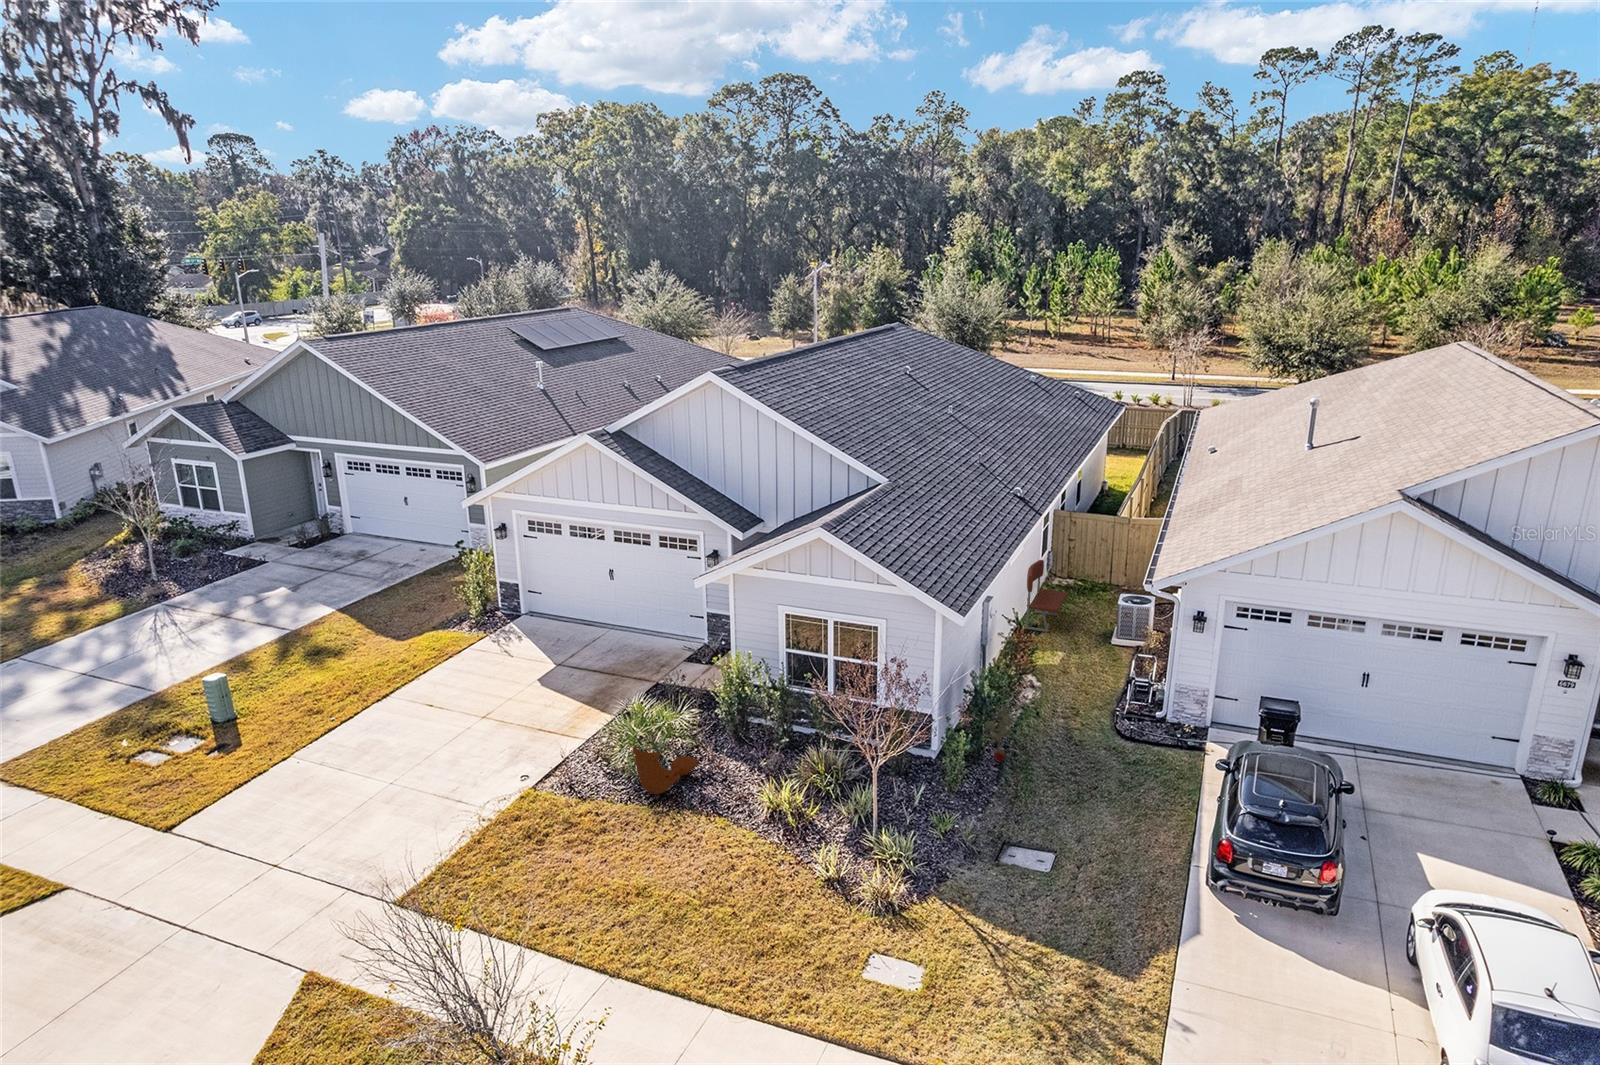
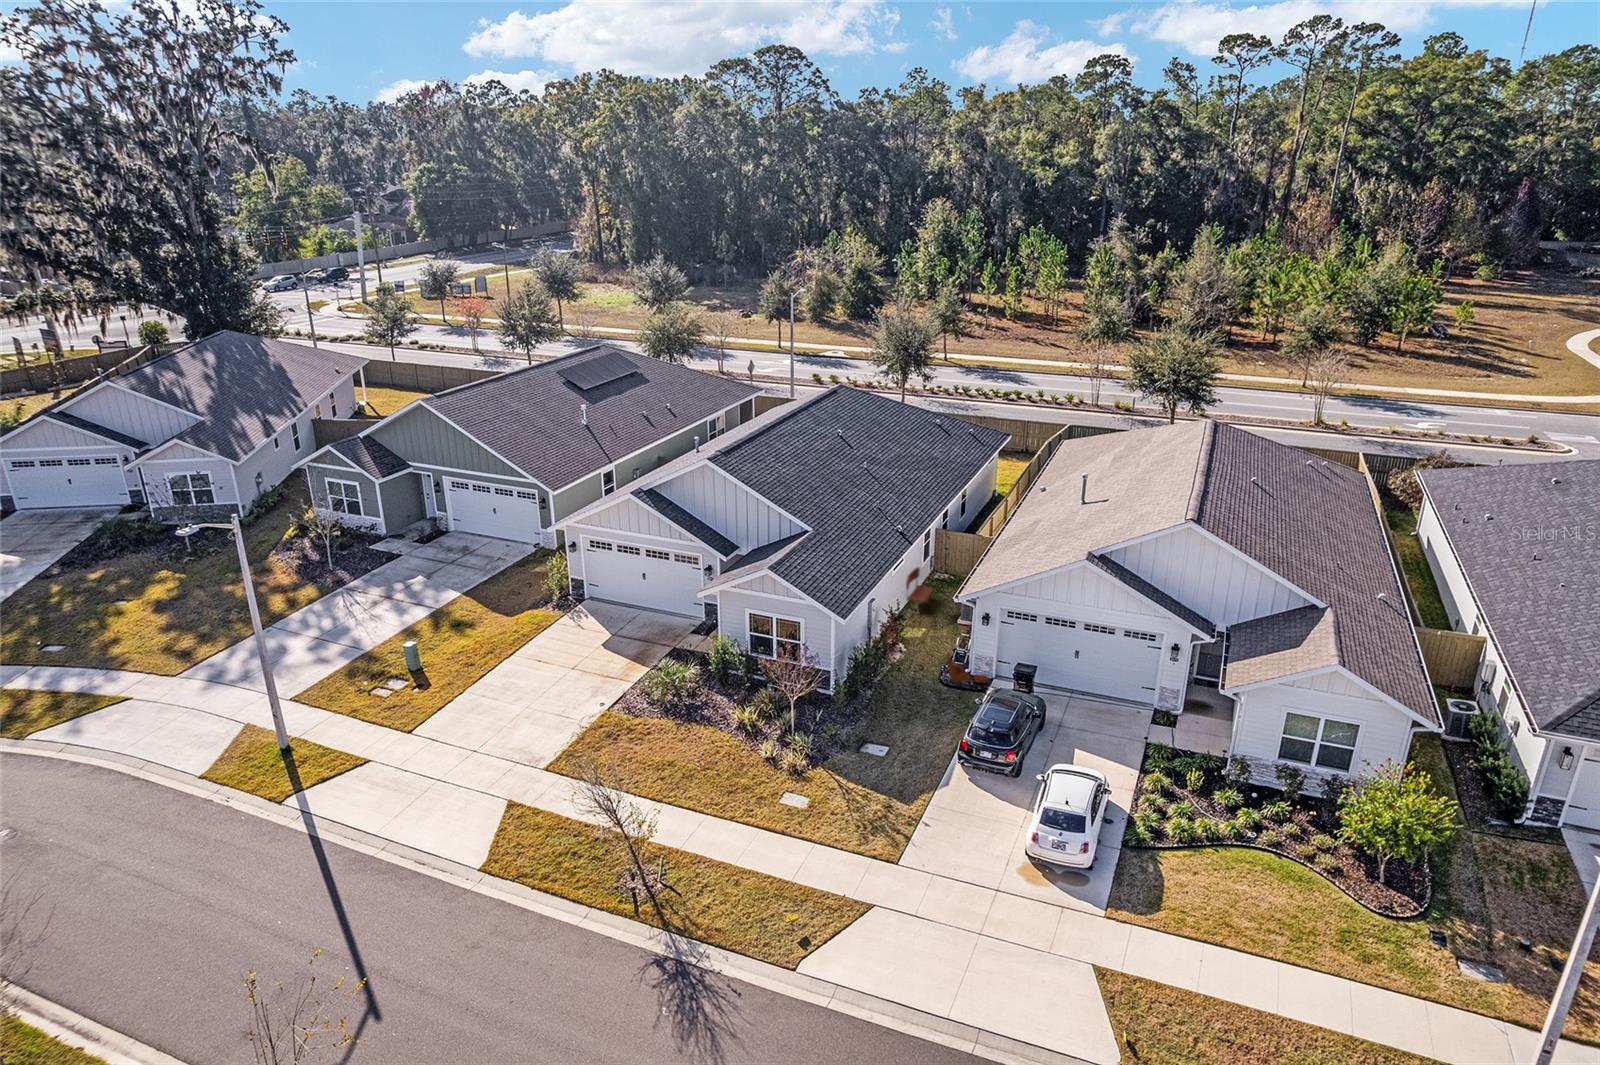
potted tree: present [984,708,1014,762] -> none [860,666,879,697]
lounge chair: present [633,747,699,809] -> present [947,653,989,688]

